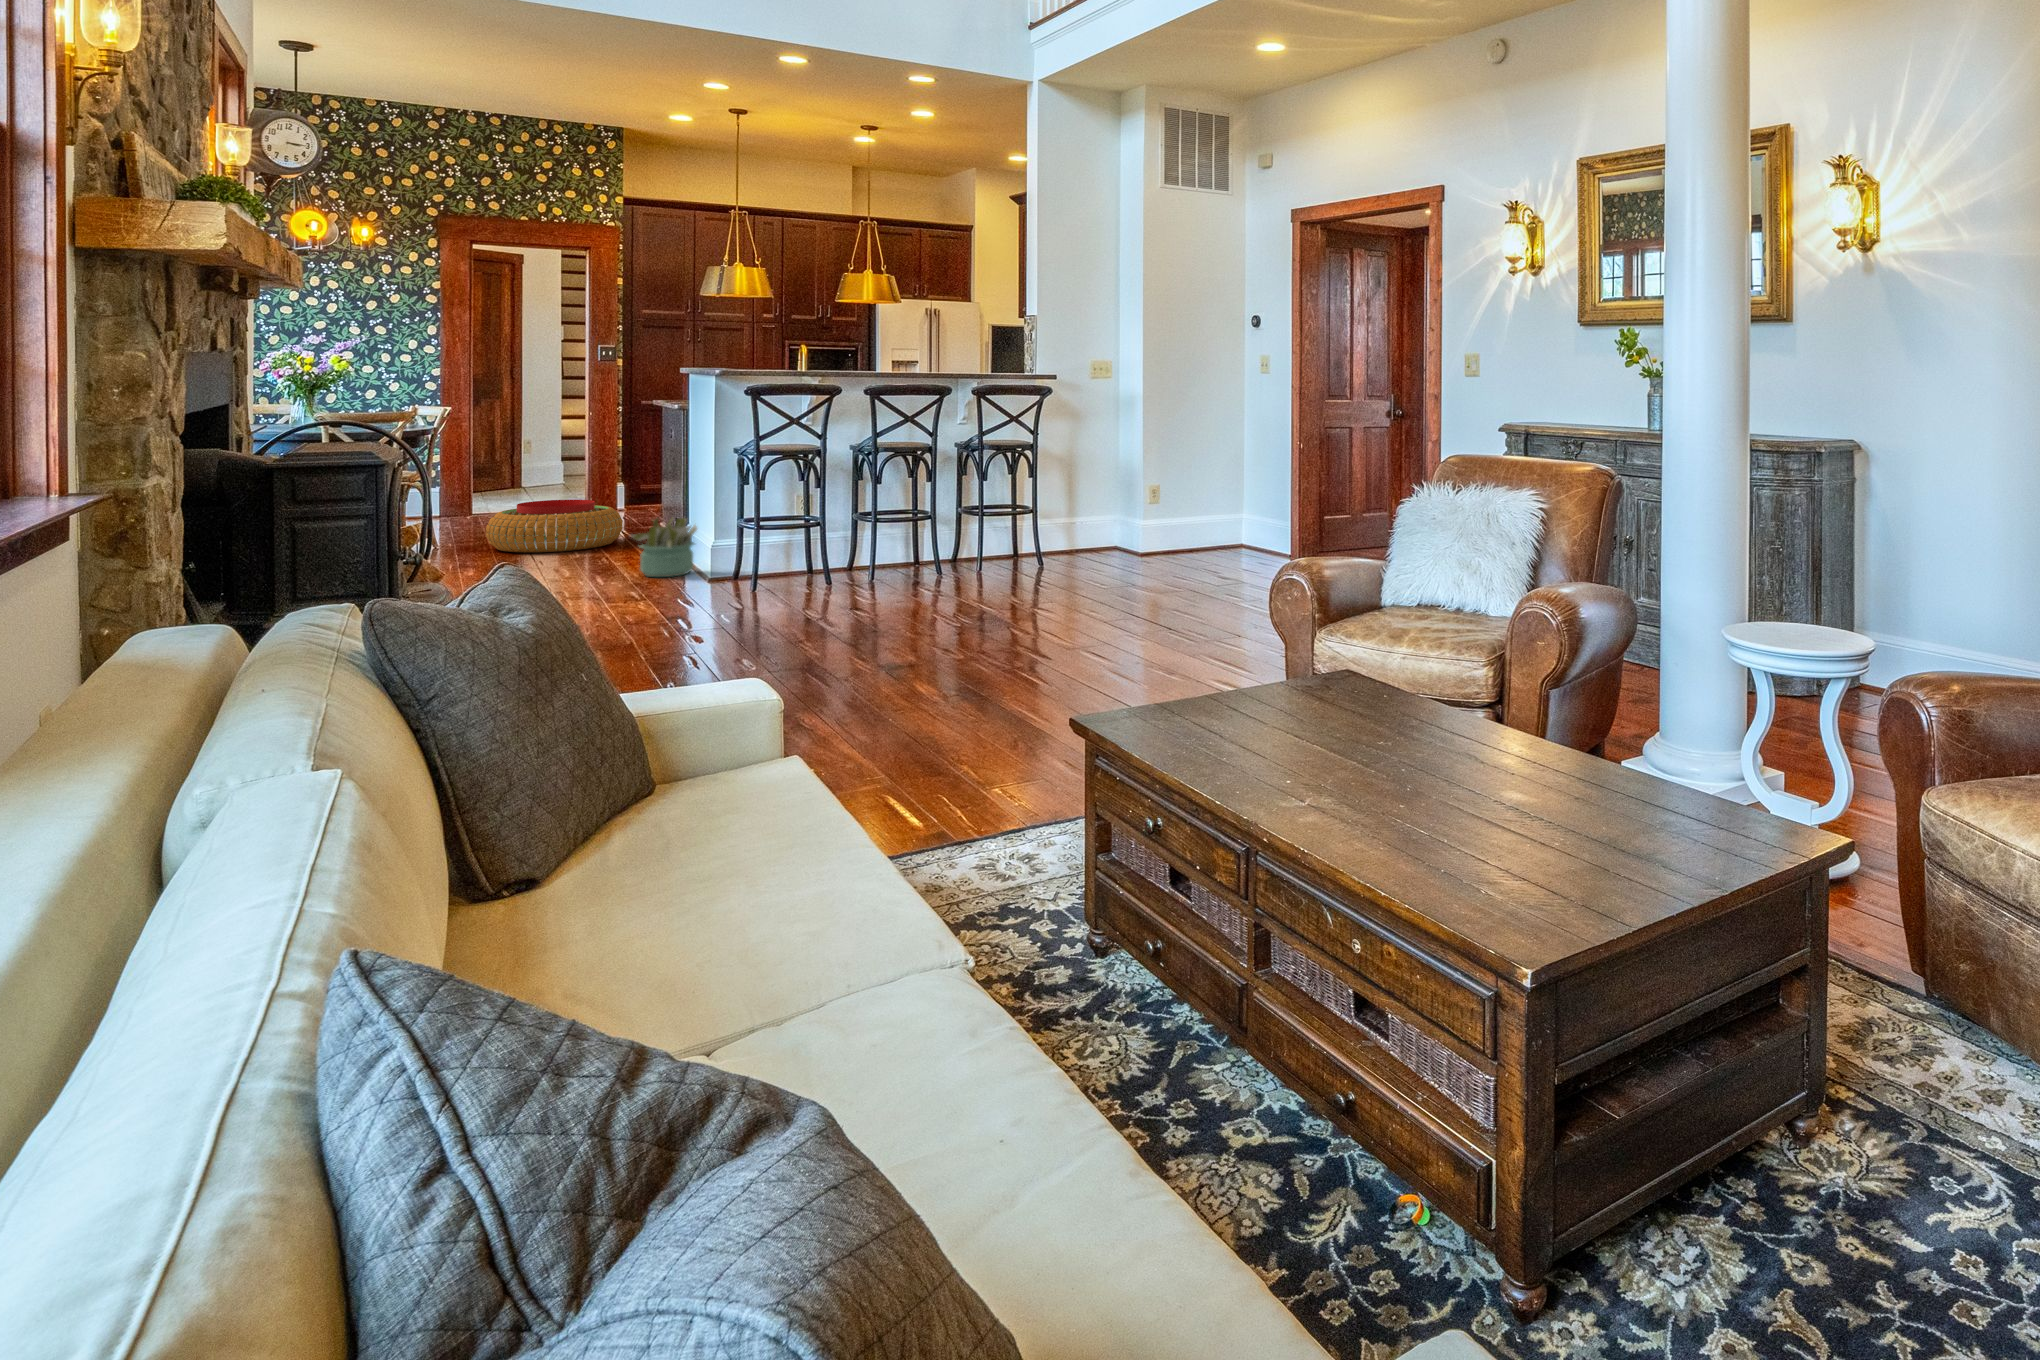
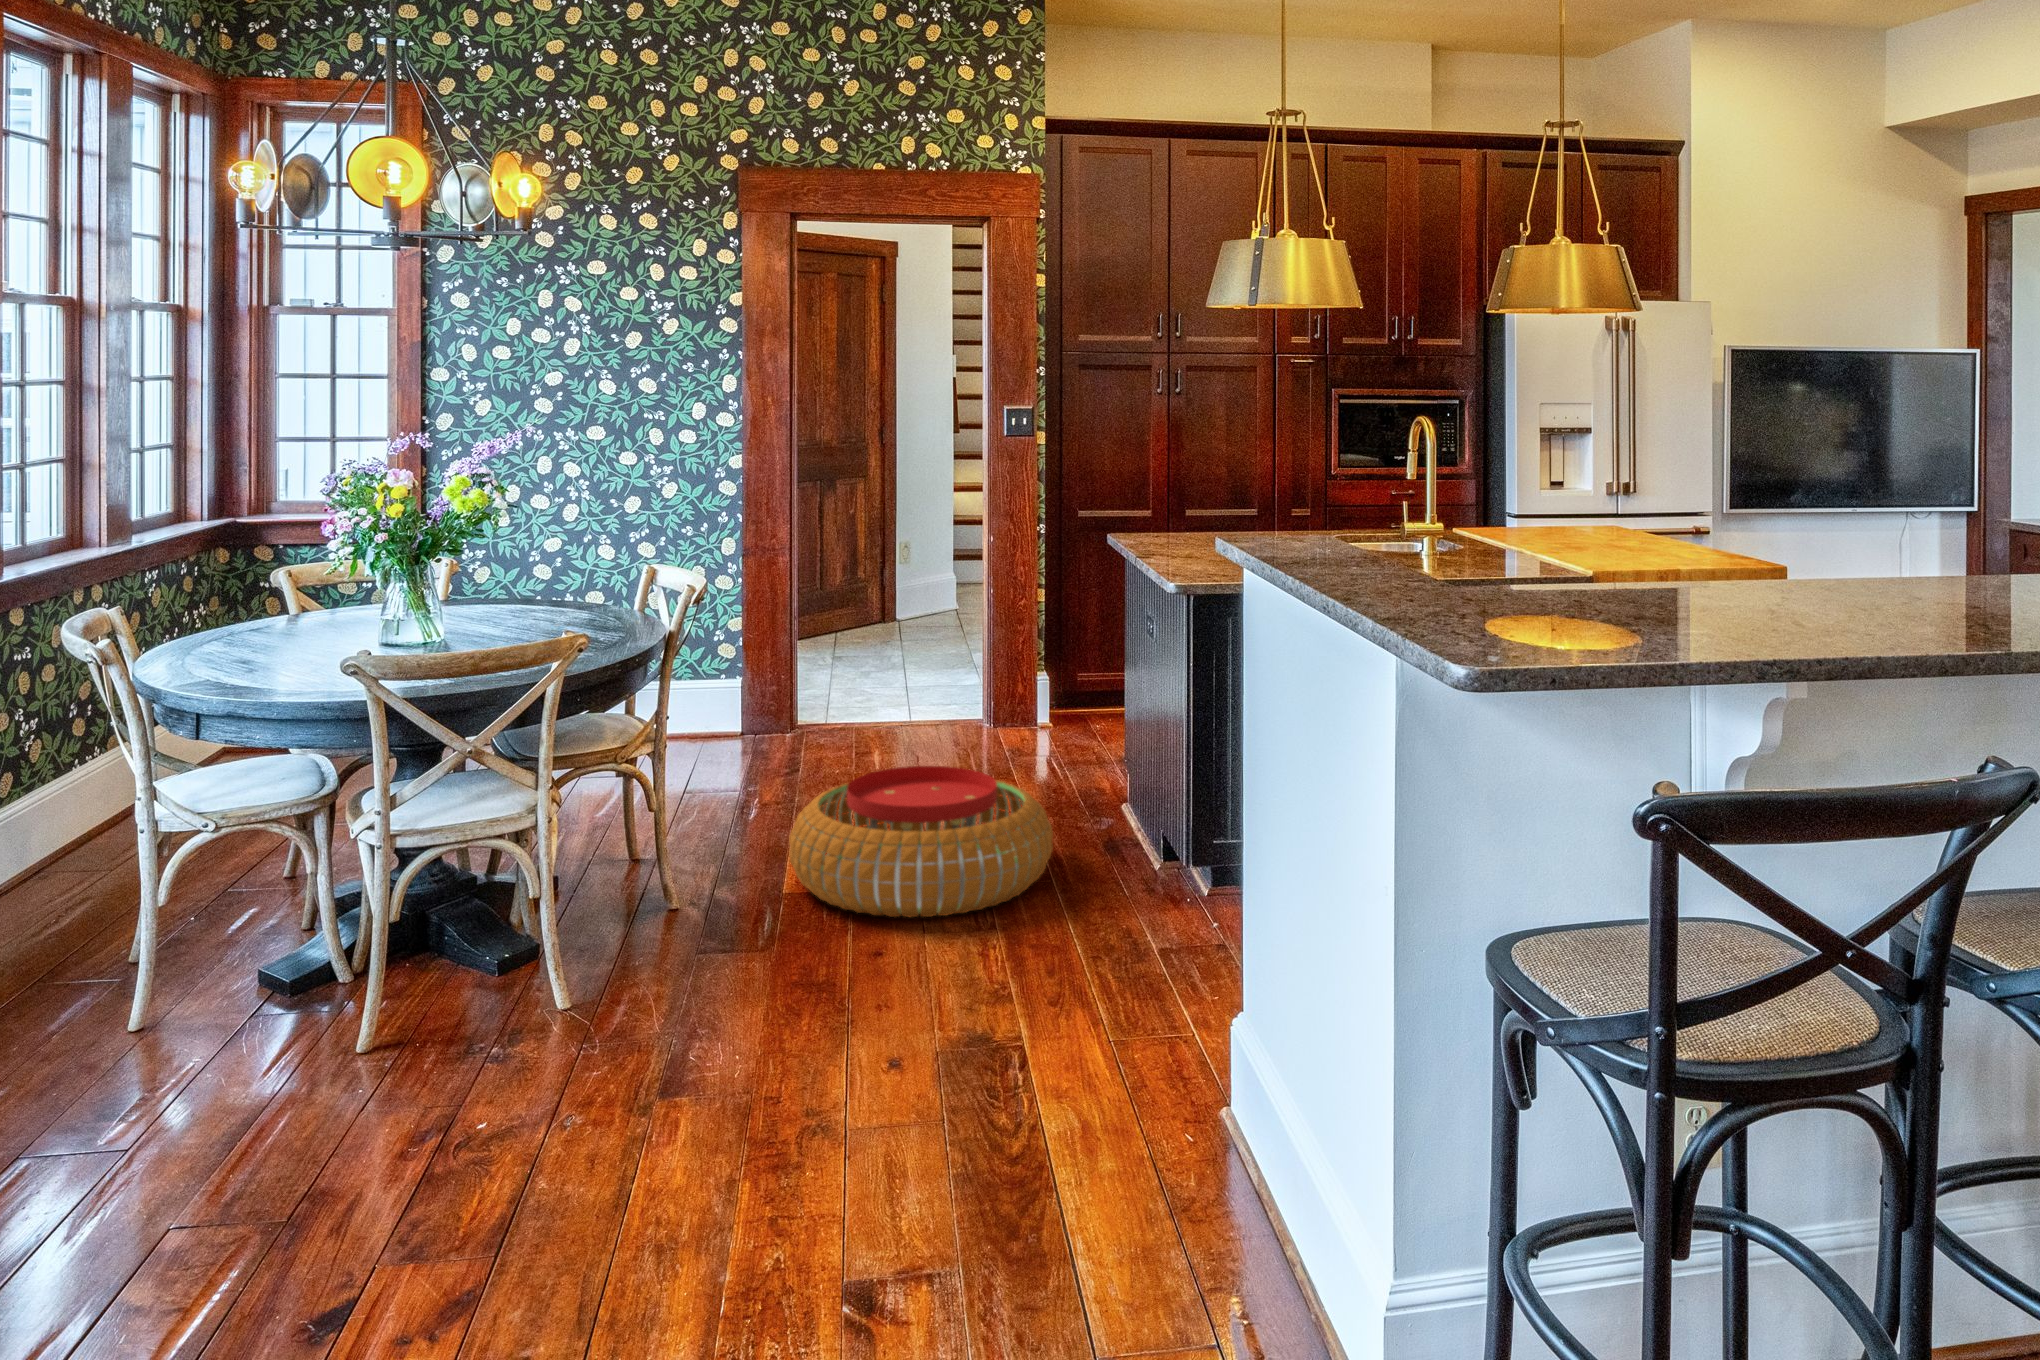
decorative plant: present [631,518,697,577] -> none [1076,952,1258,1157]

